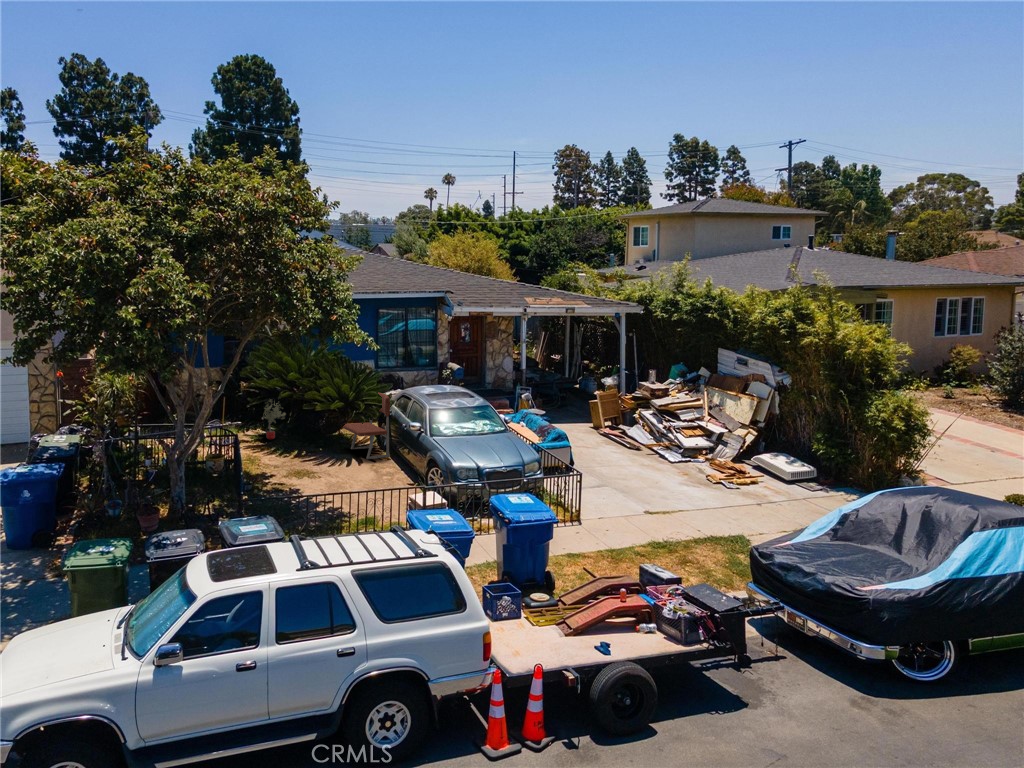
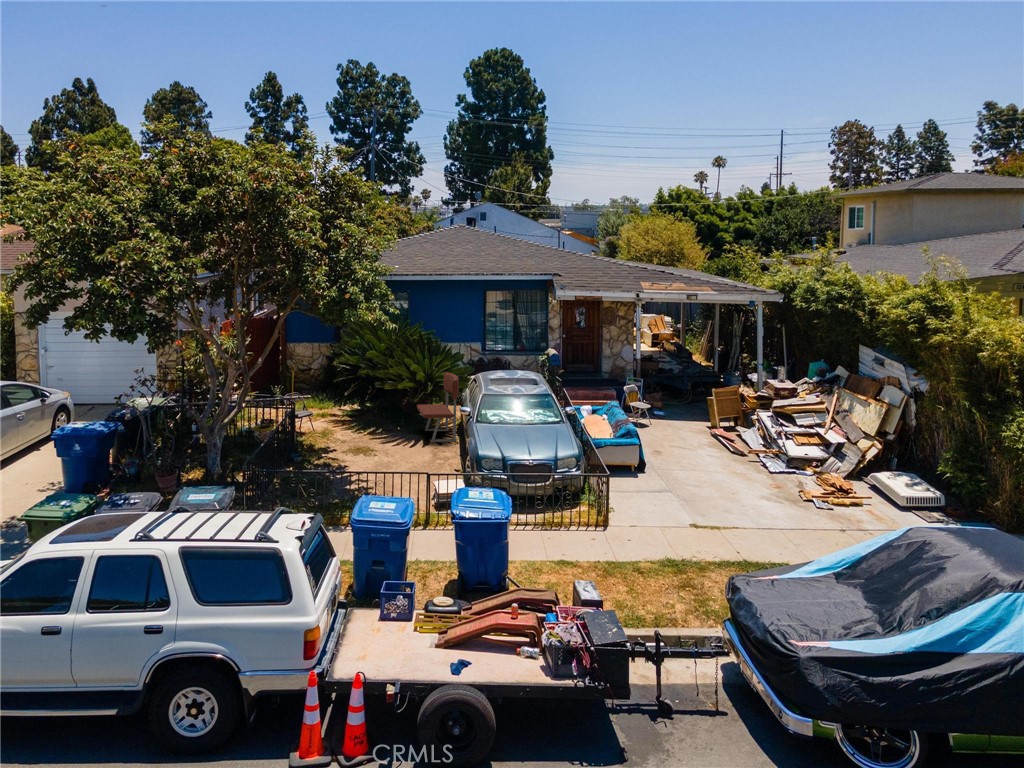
potted tree: present [264,400,285,440] -> none [346,374,370,415]

